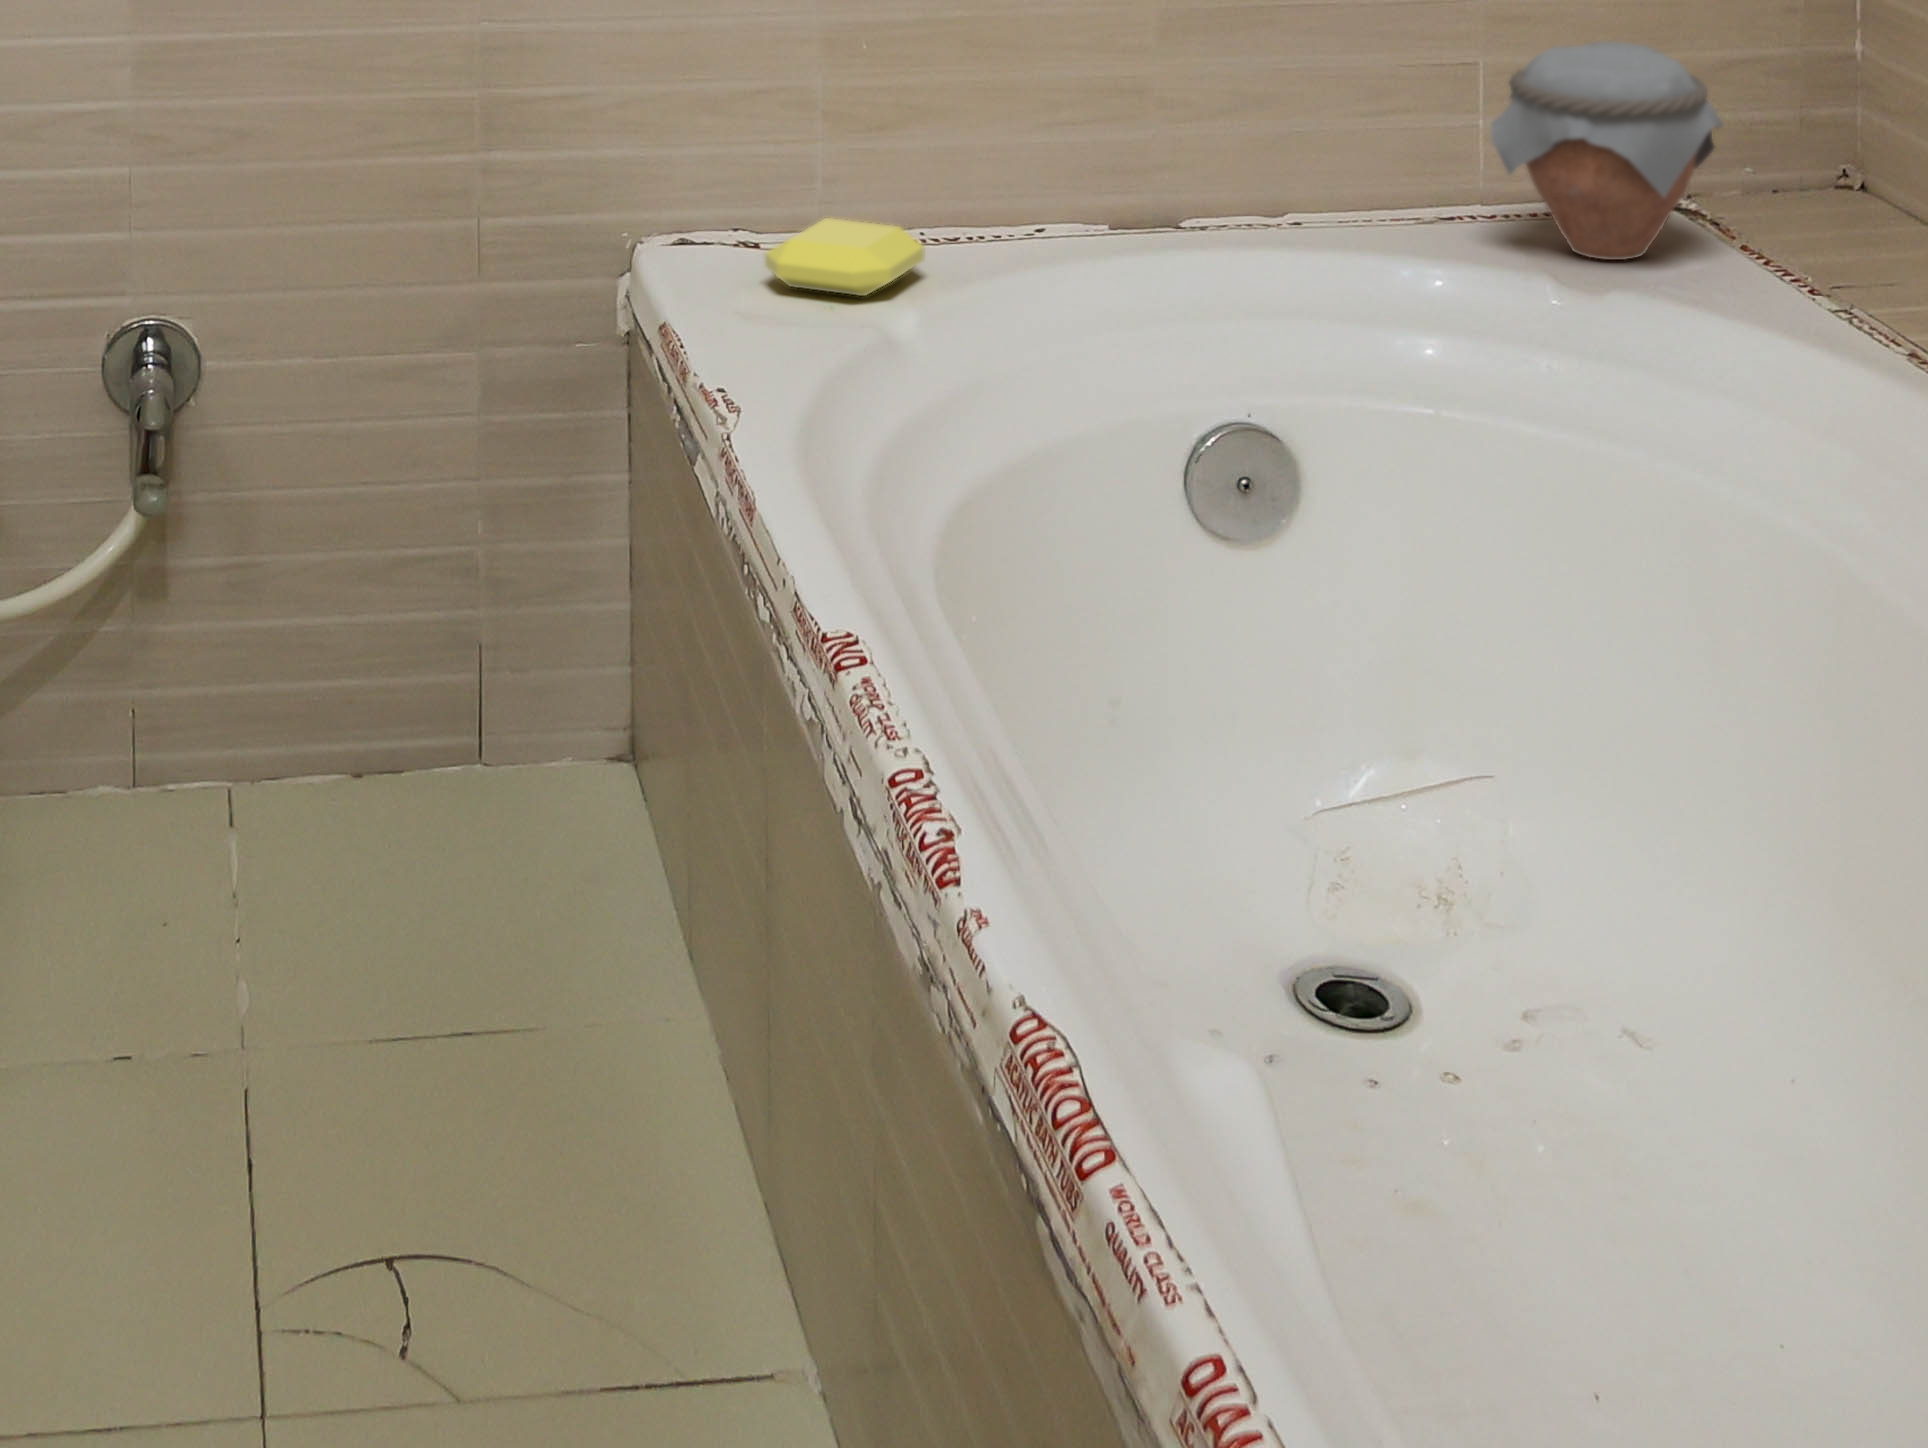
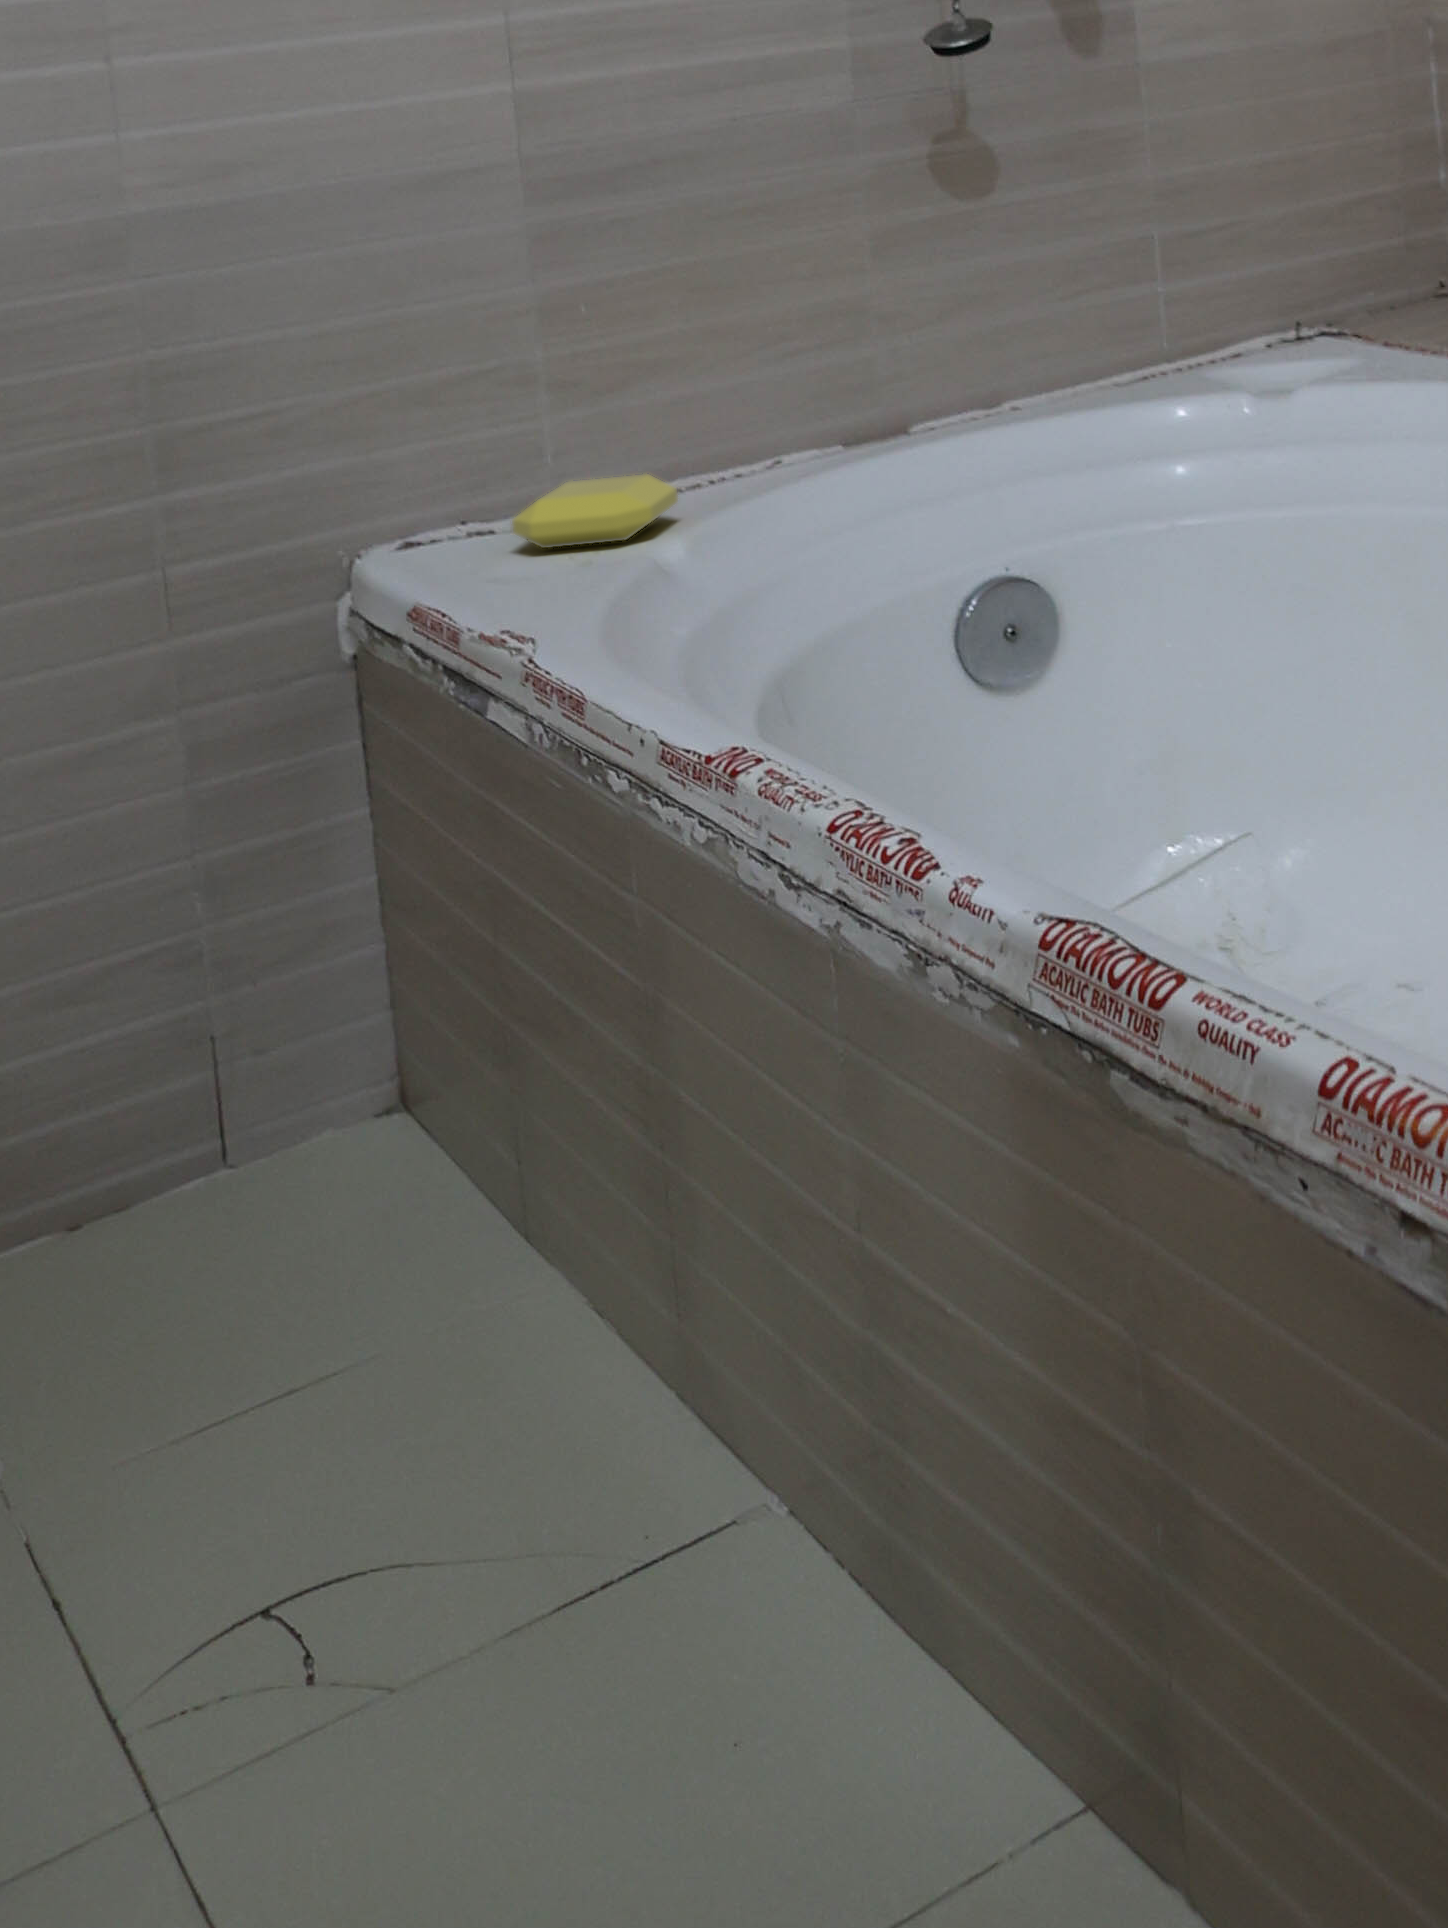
jar: present [1491,41,1722,260] -> none [1202,207,1410,401]

